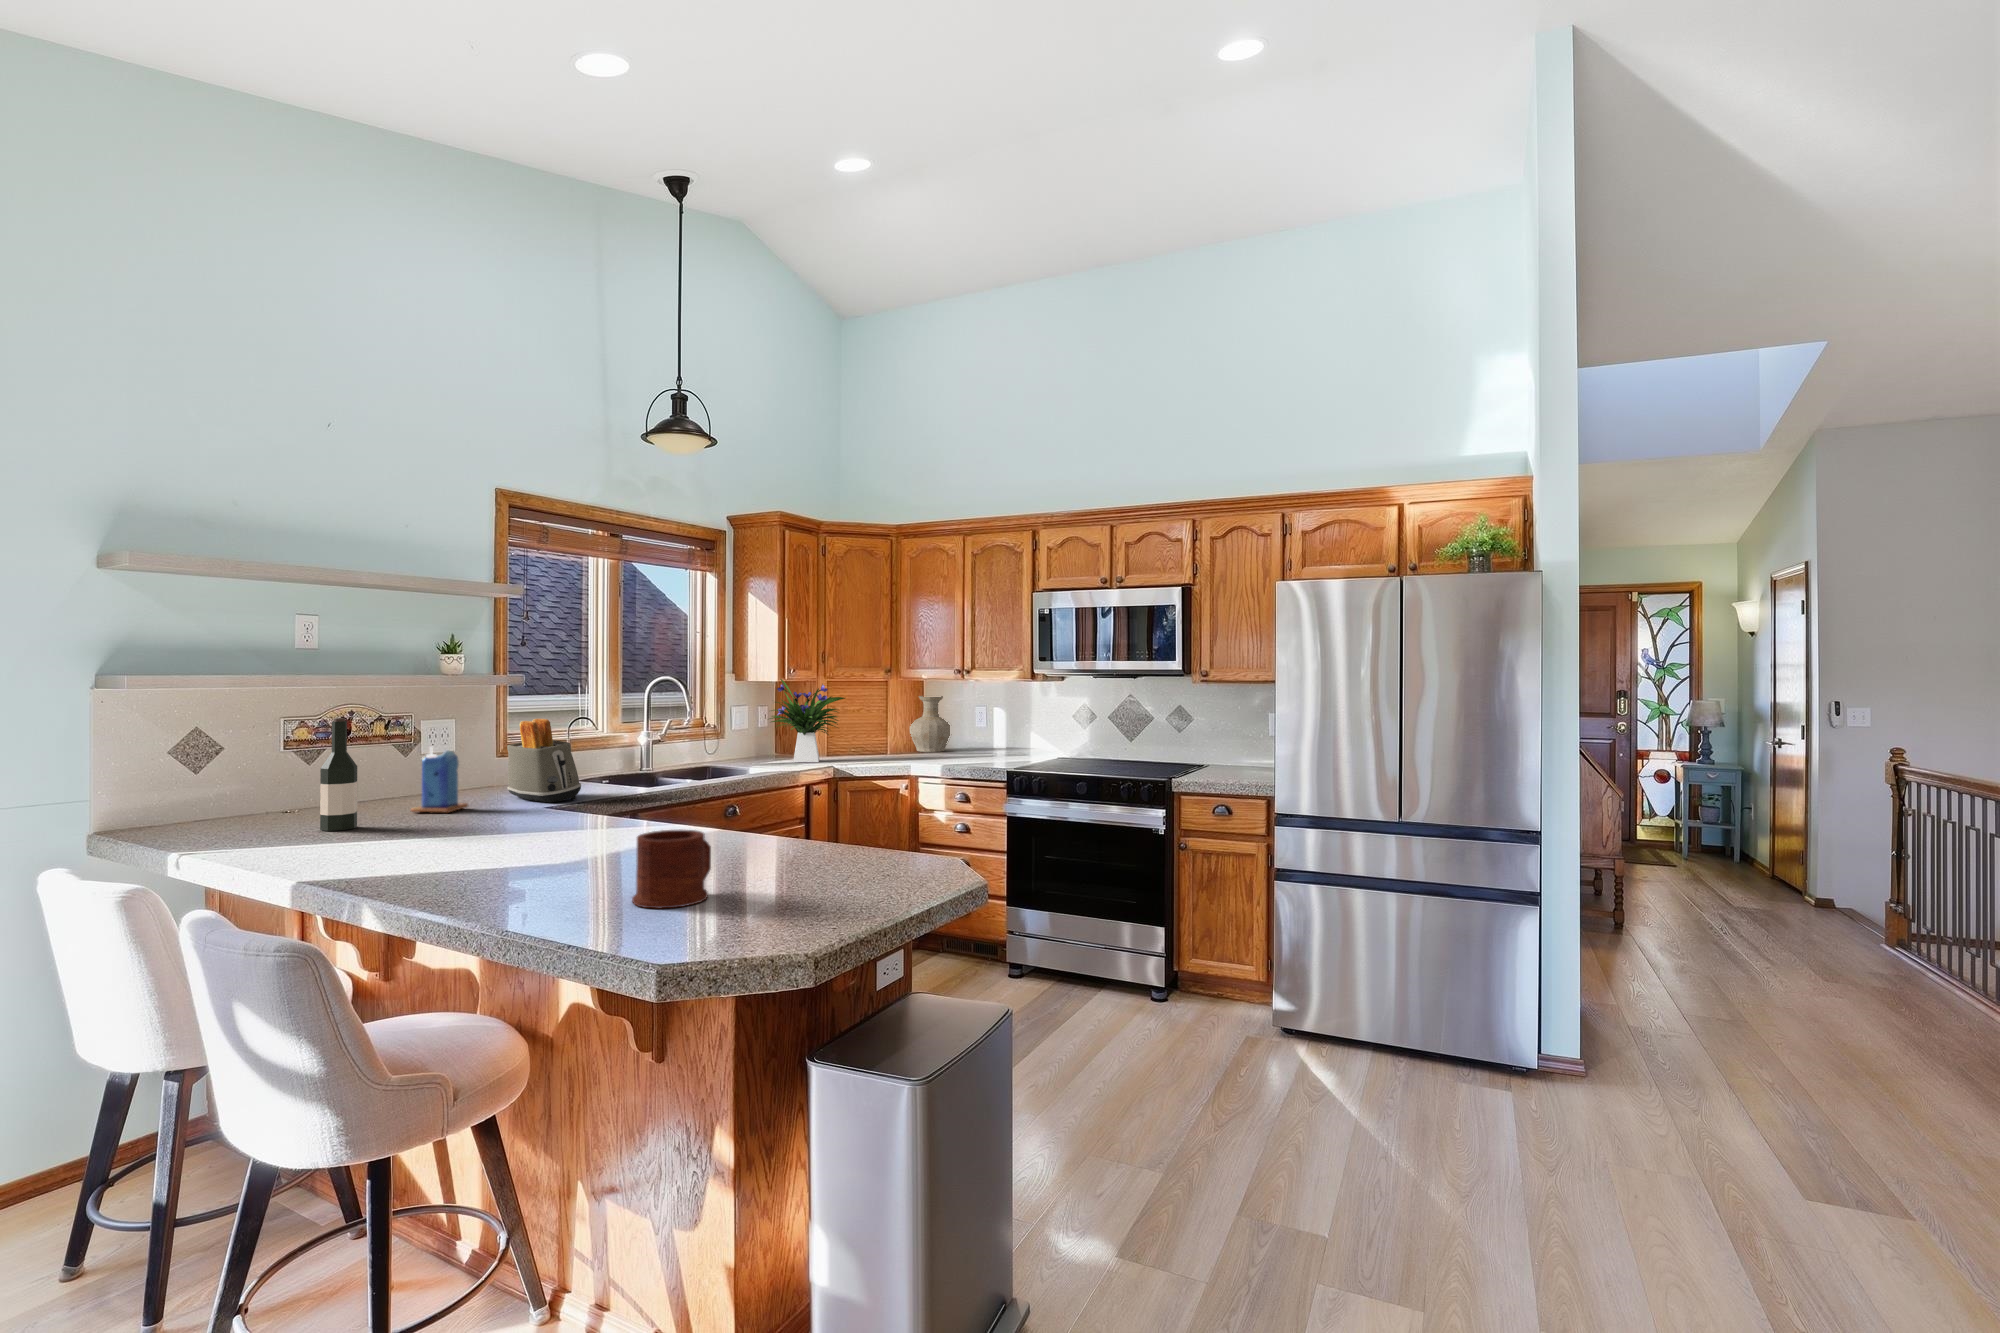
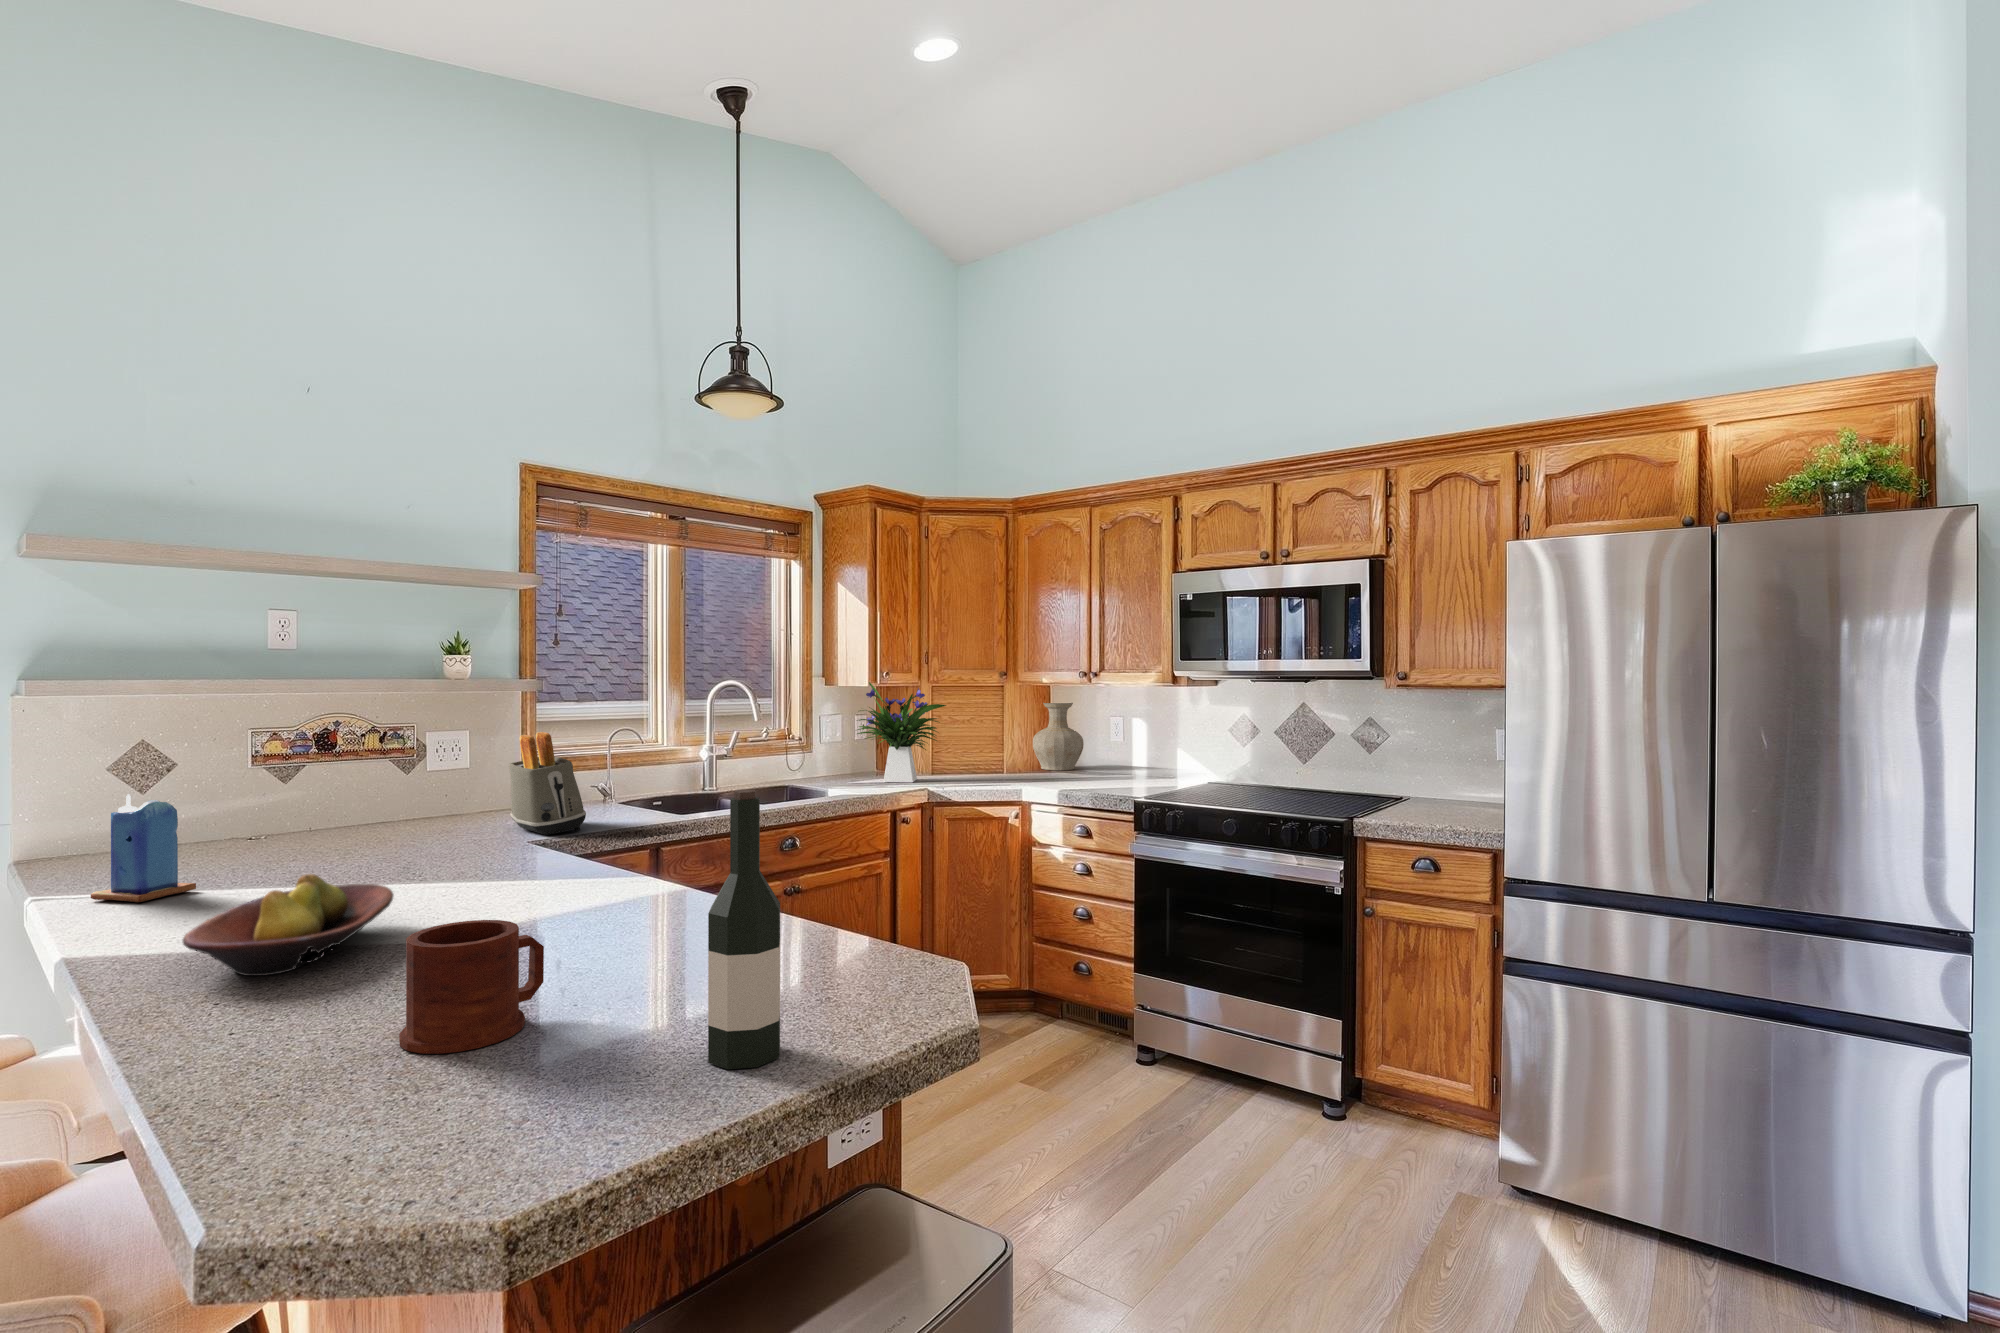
wine bottle: present [320,718,357,831] -> present [708,790,780,1069]
candle: present [411,747,468,813] -> present [91,794,196,902]
fruit bowl: none [407,817,532,884] -> present [183,874,393,976]

